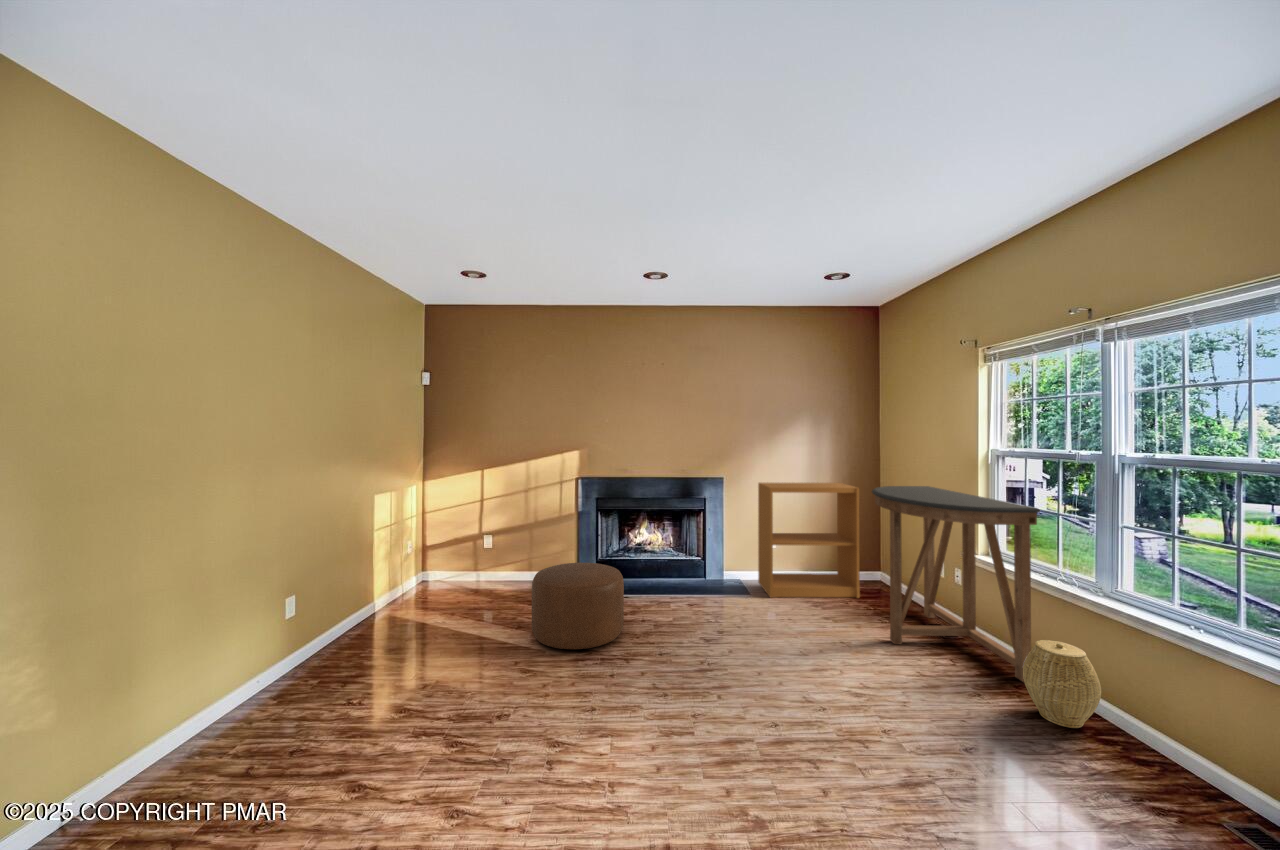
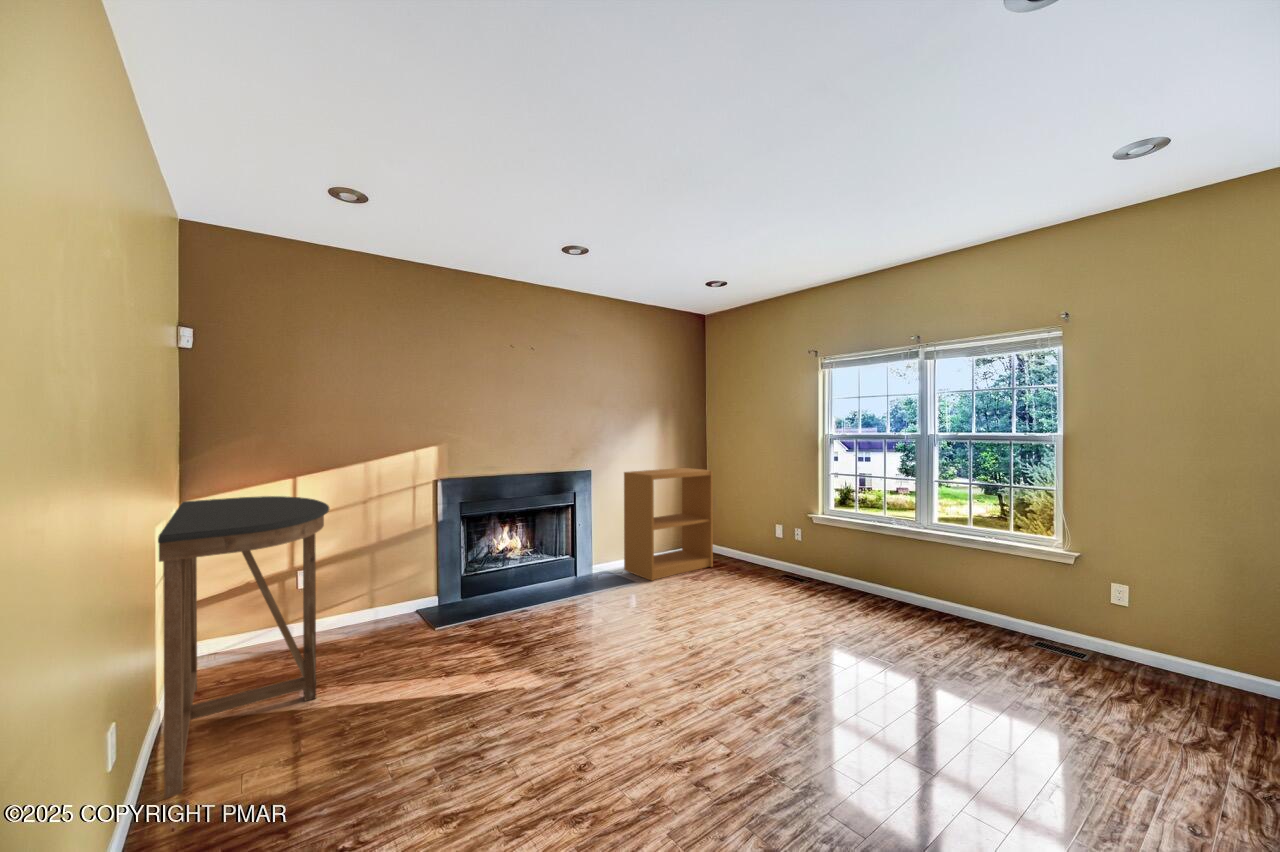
console table: present [872,486,1040,682] -> present [158,496,329,798]
ottoman: present [532,563,624,649] -> none [474,575,585,681]
woven basket: present [1023,640,1101,728] -> none [887,563,933,617]

